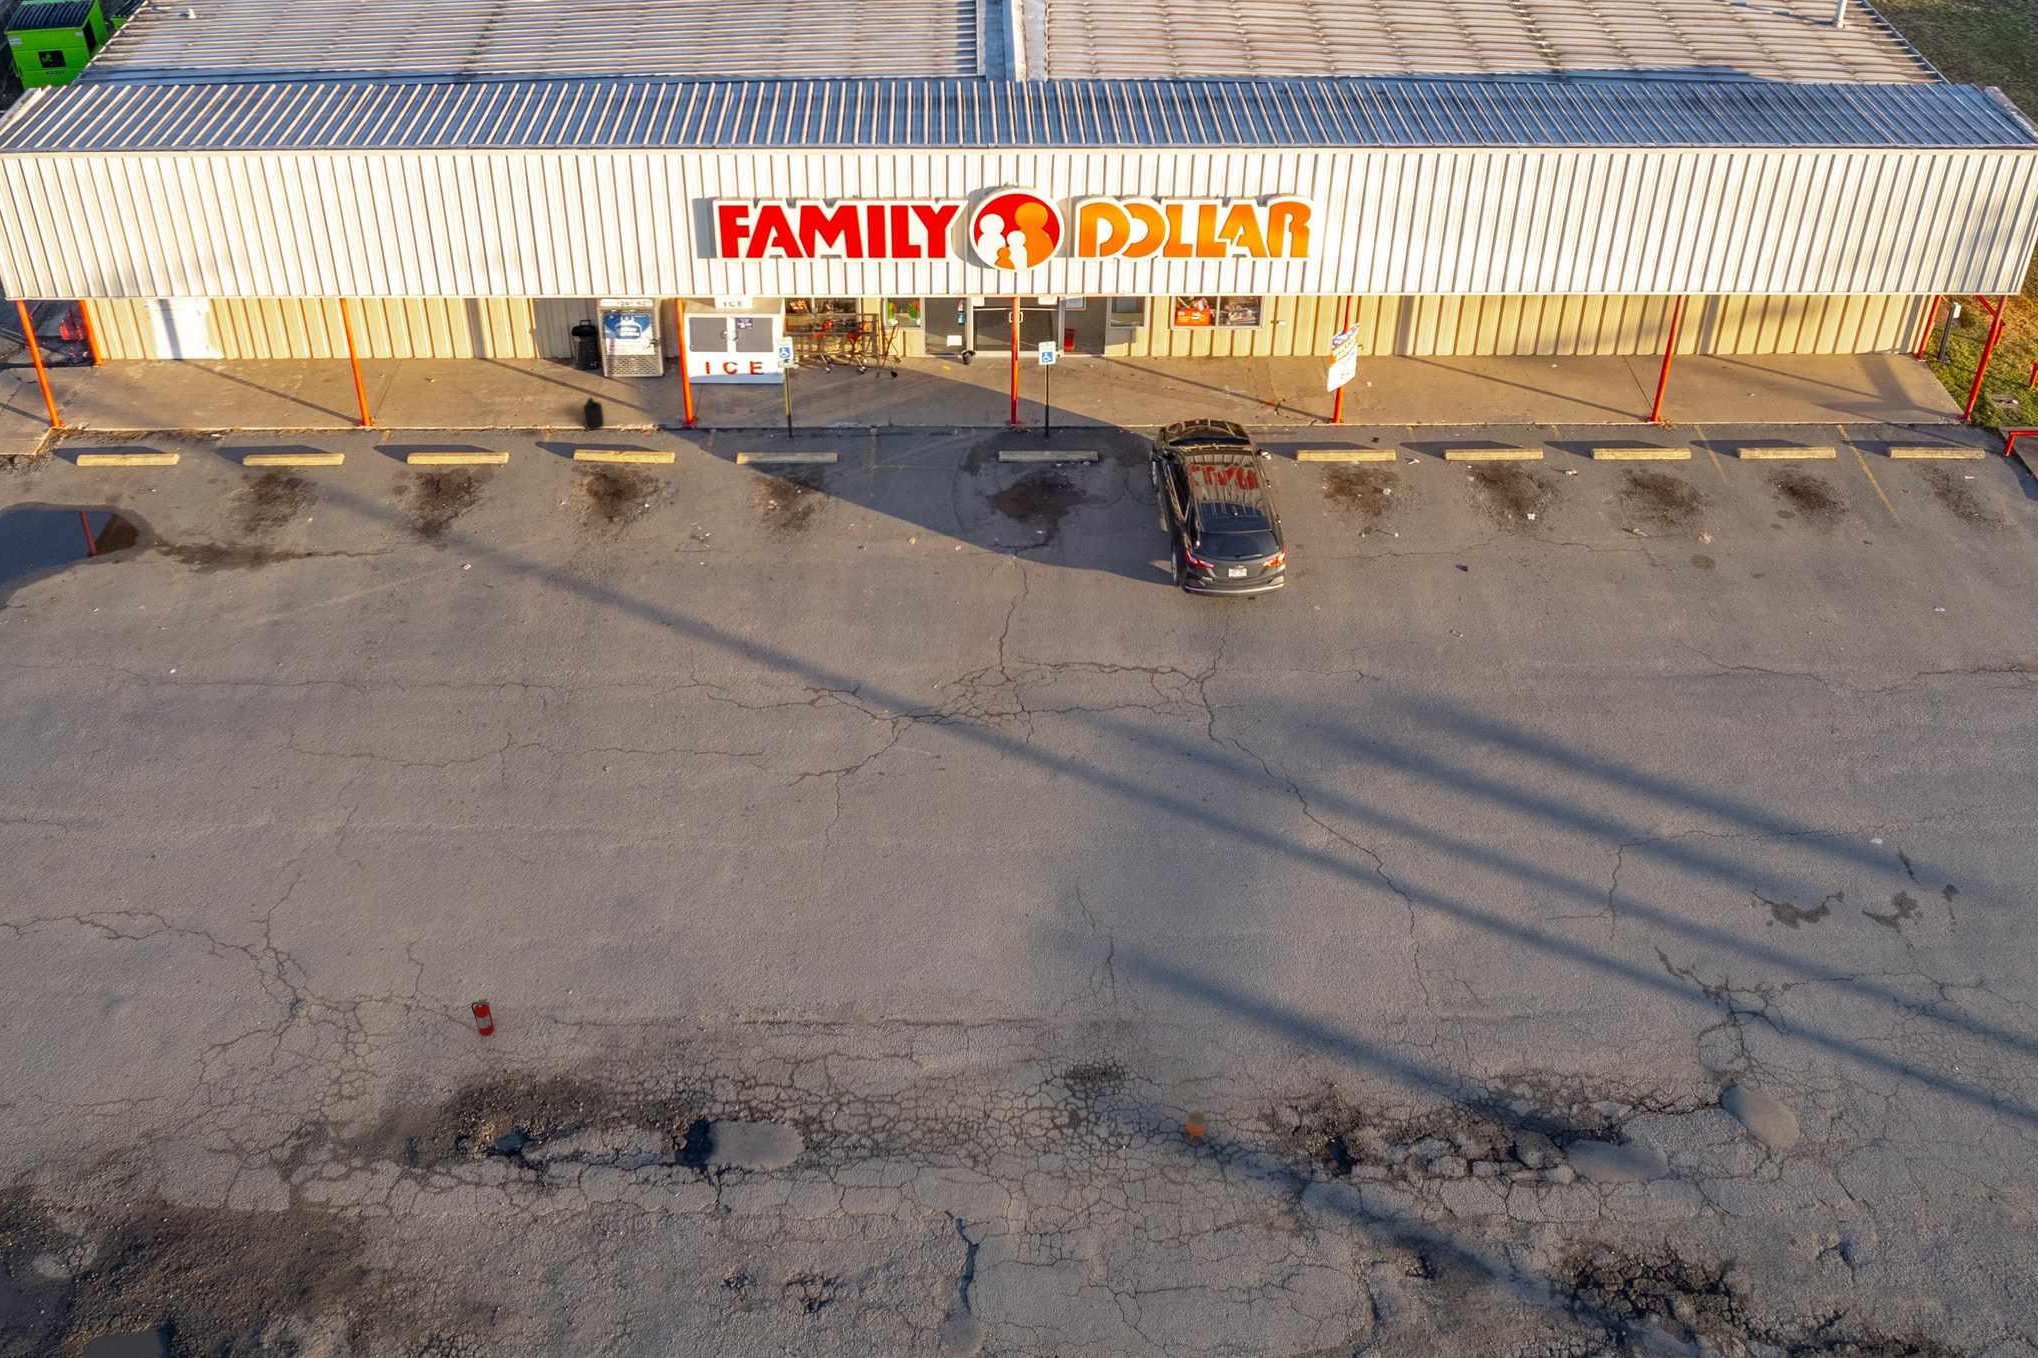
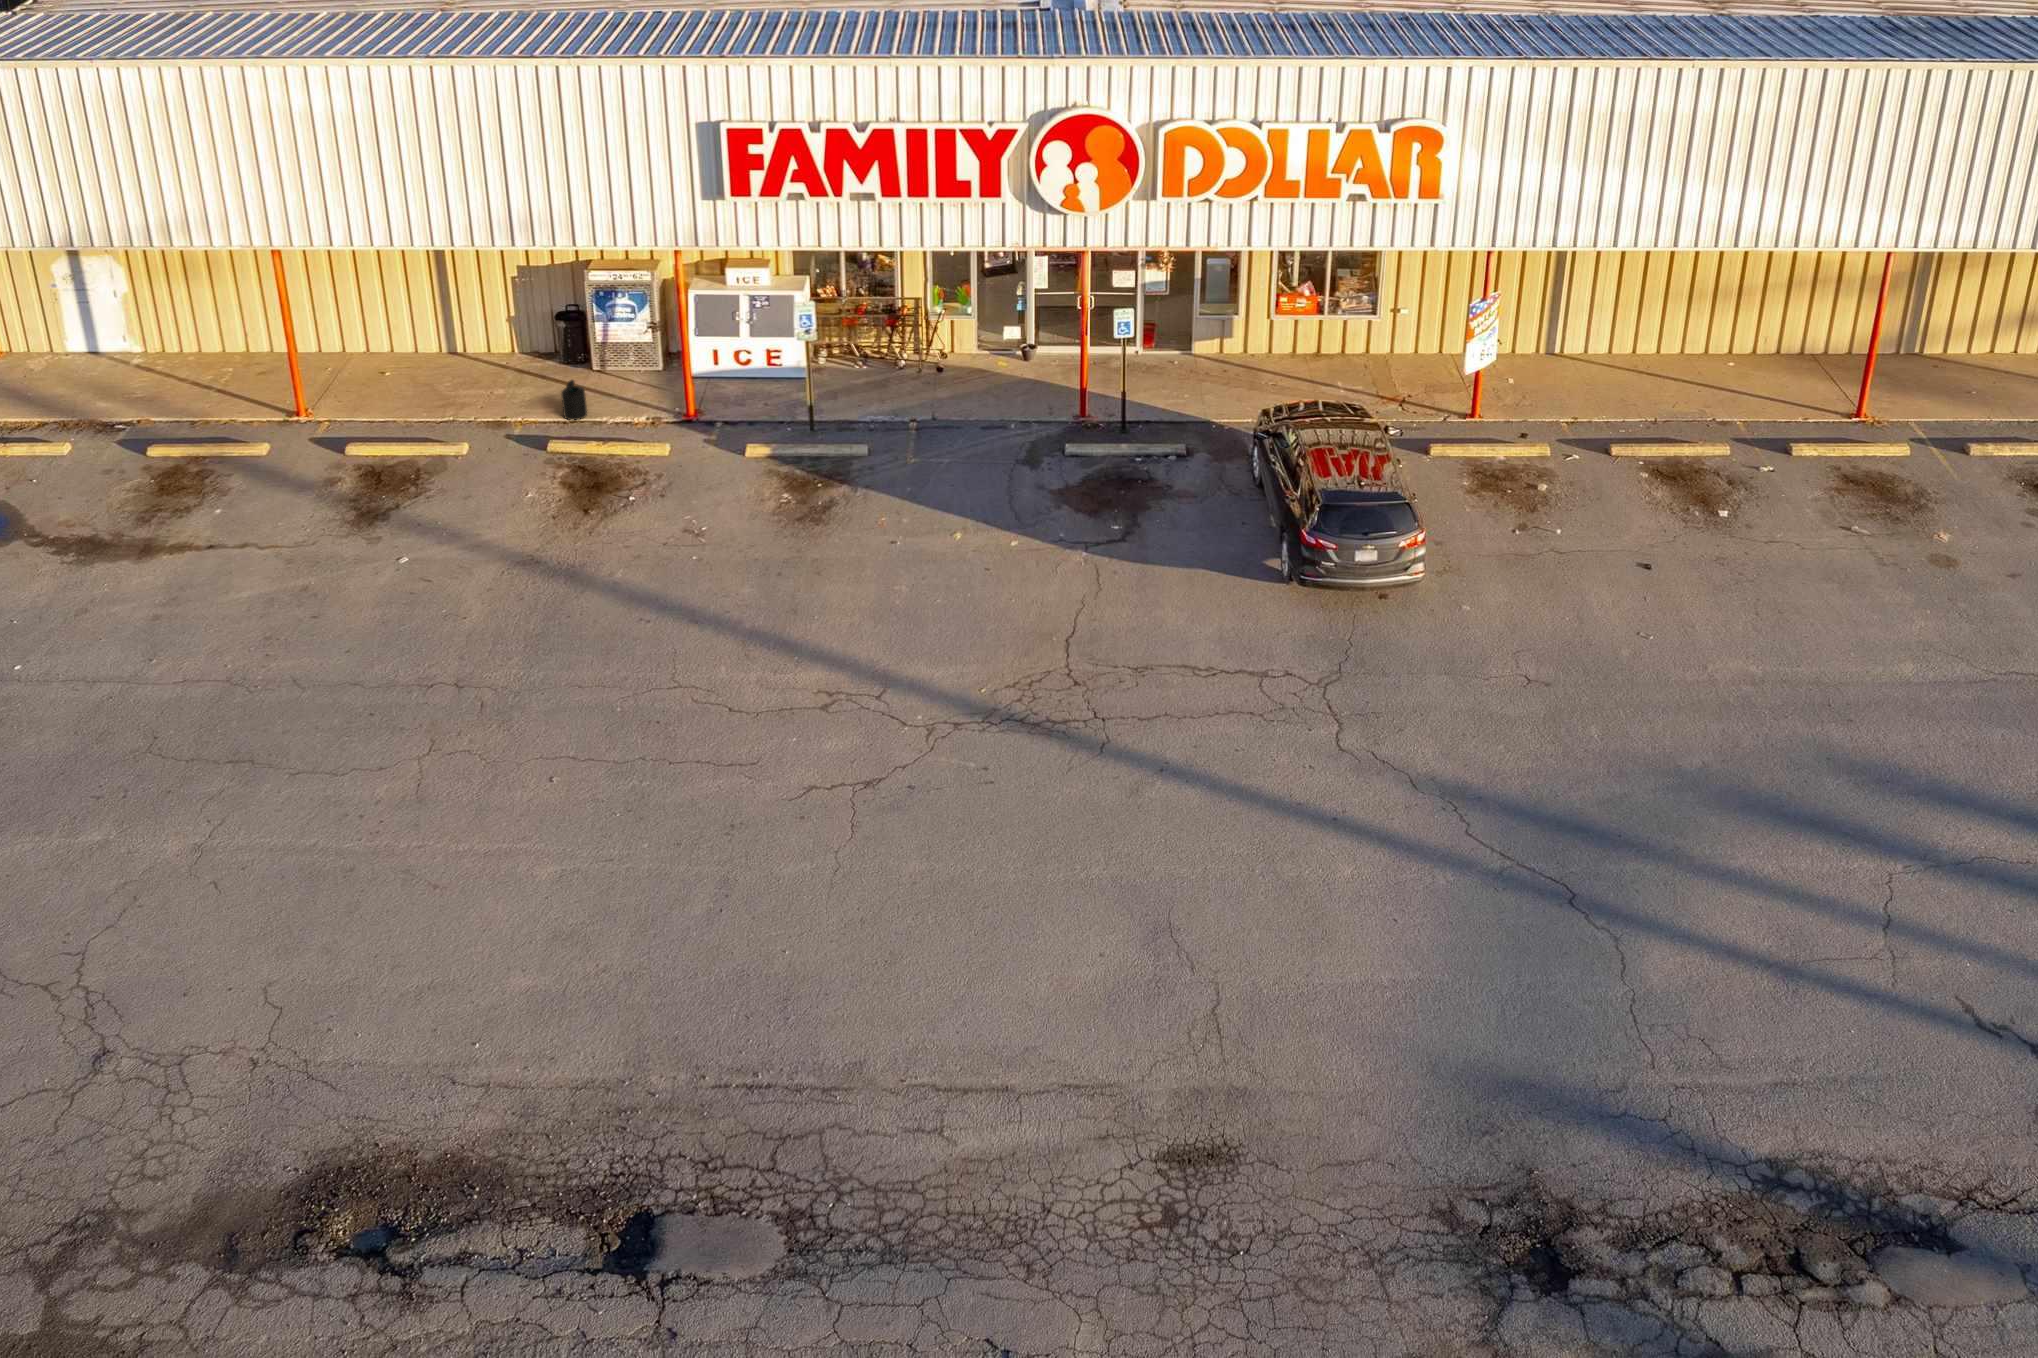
fire extinguisher: present [471,999,494,1036] -> none [335,1042,367,1099]
planter: present [1186,1110,1206,1141] -> none [1330,1199,1360,1247]

